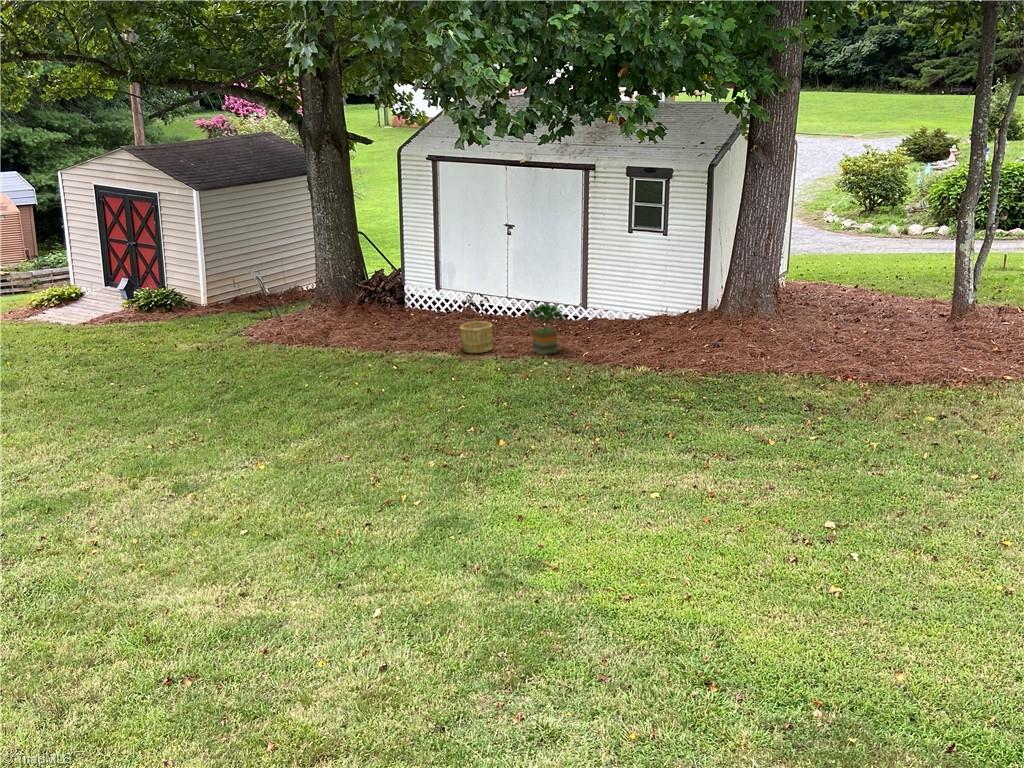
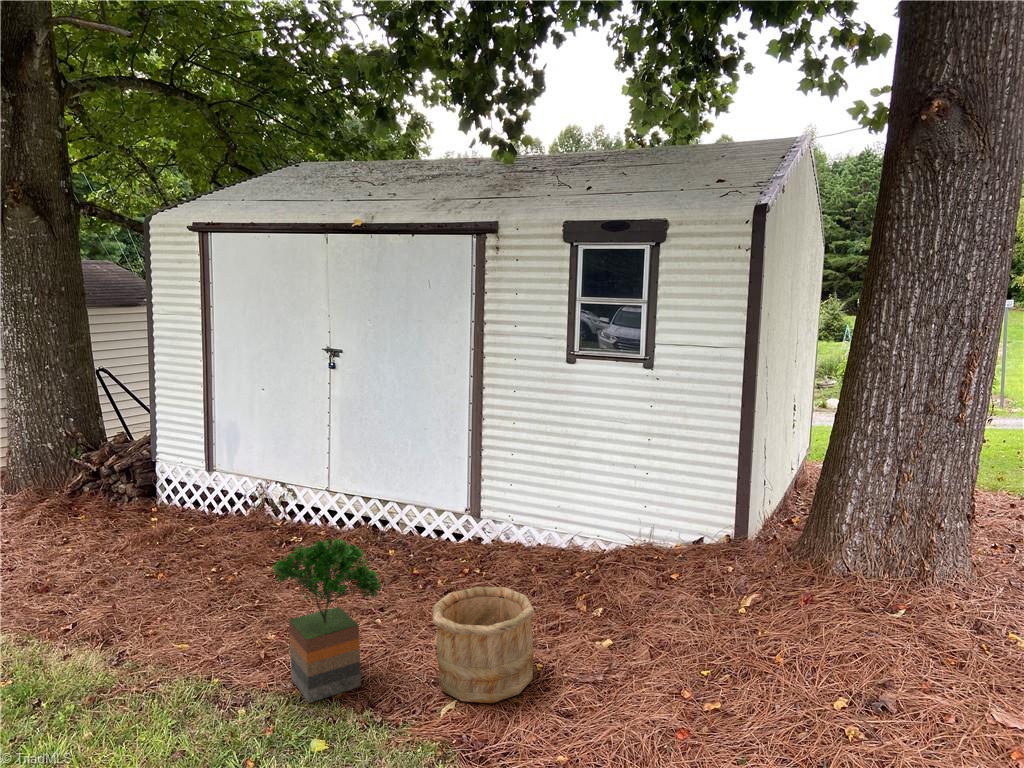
wooden bucket: present [460,321,493,353] -> present [432,587,535,703]

